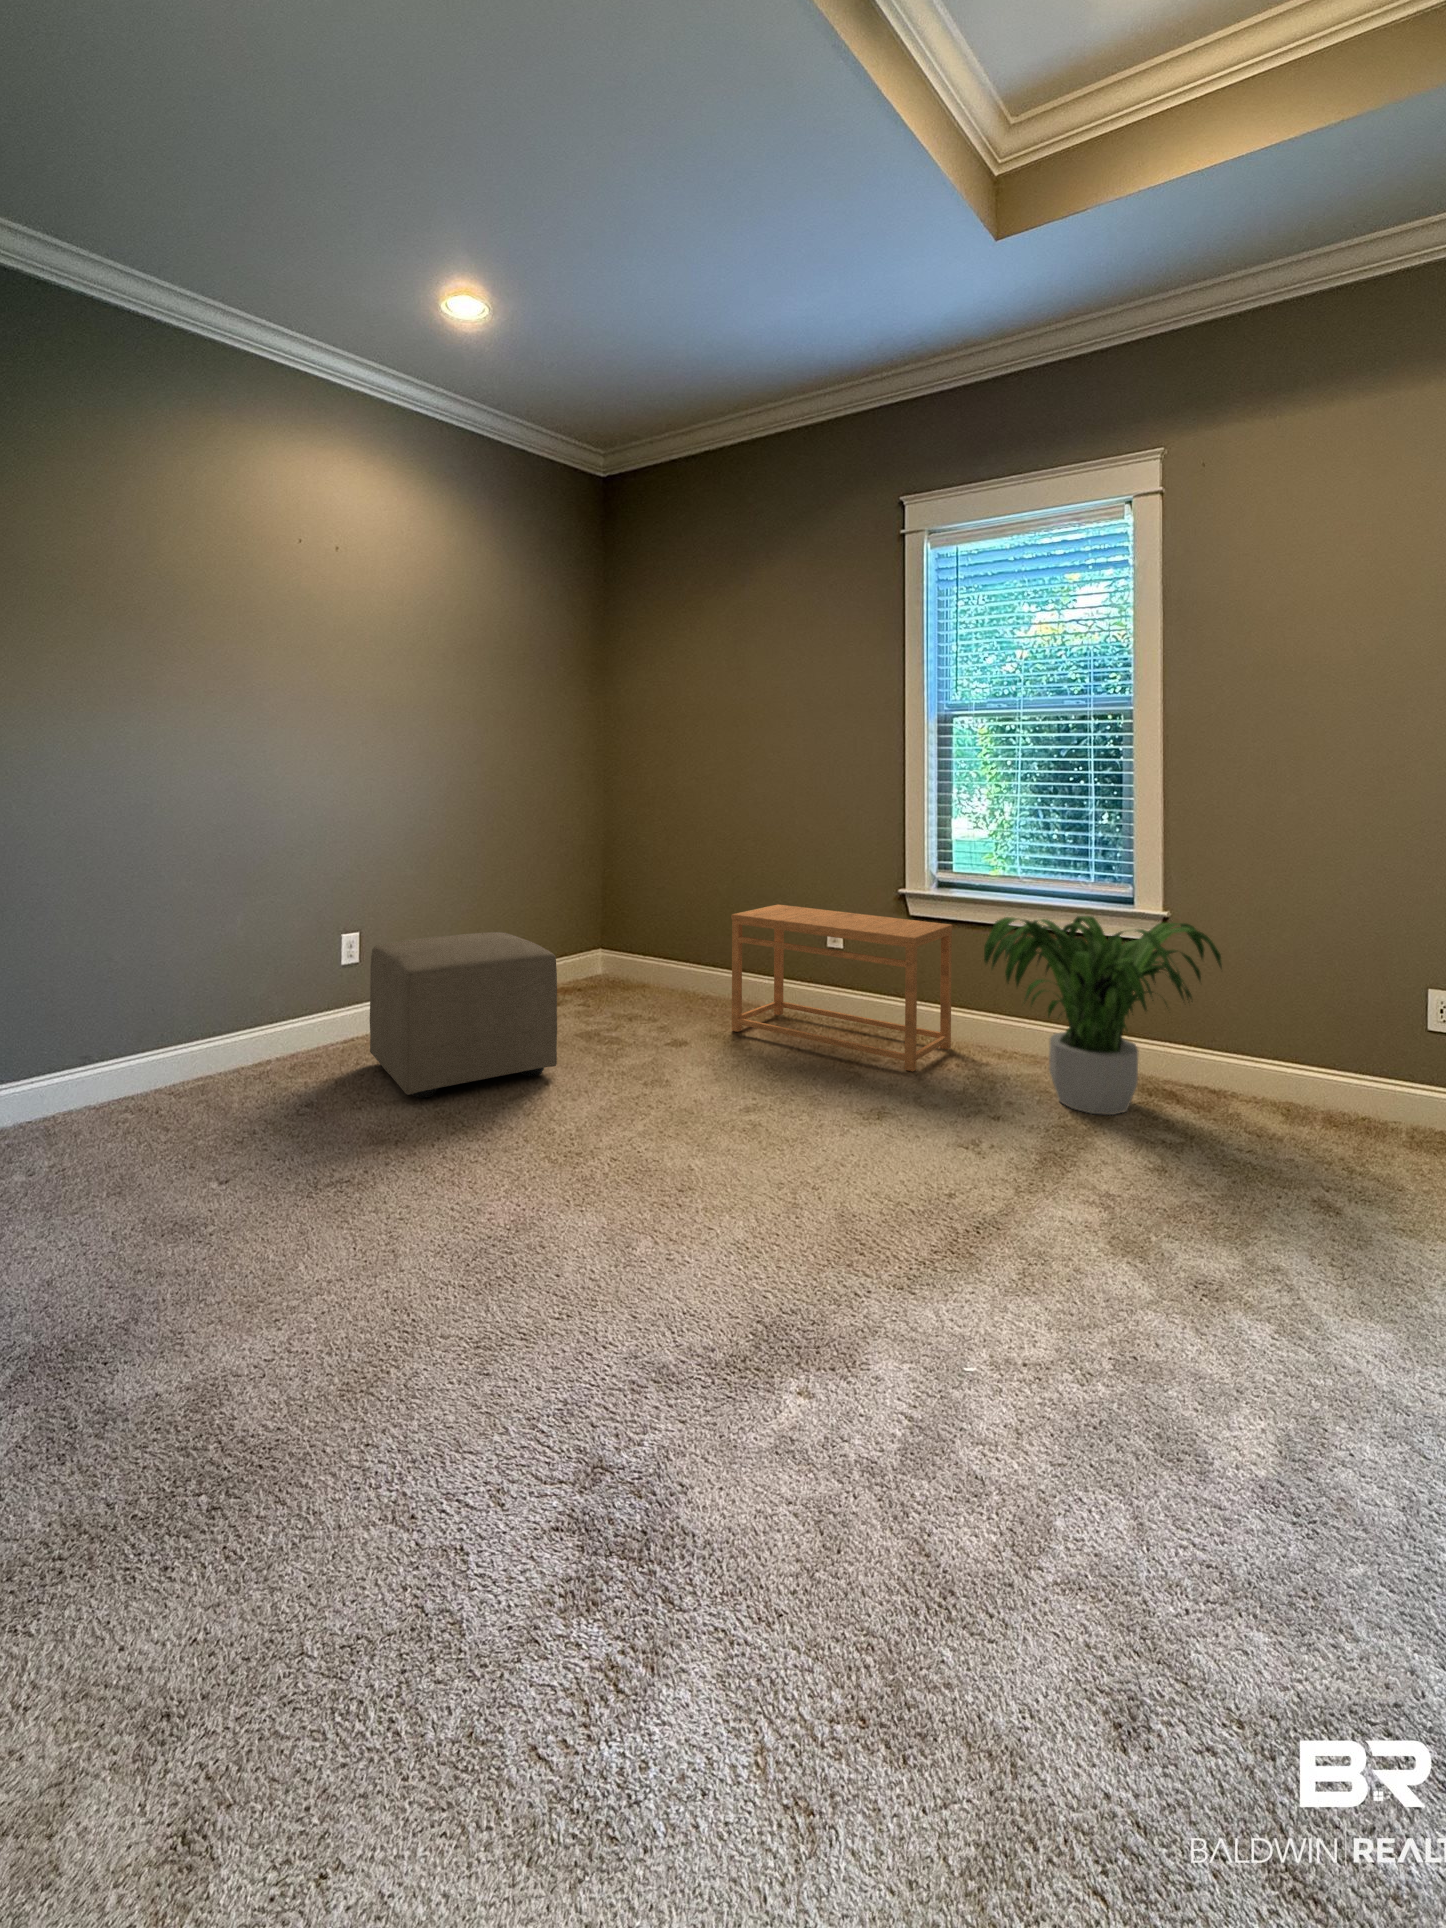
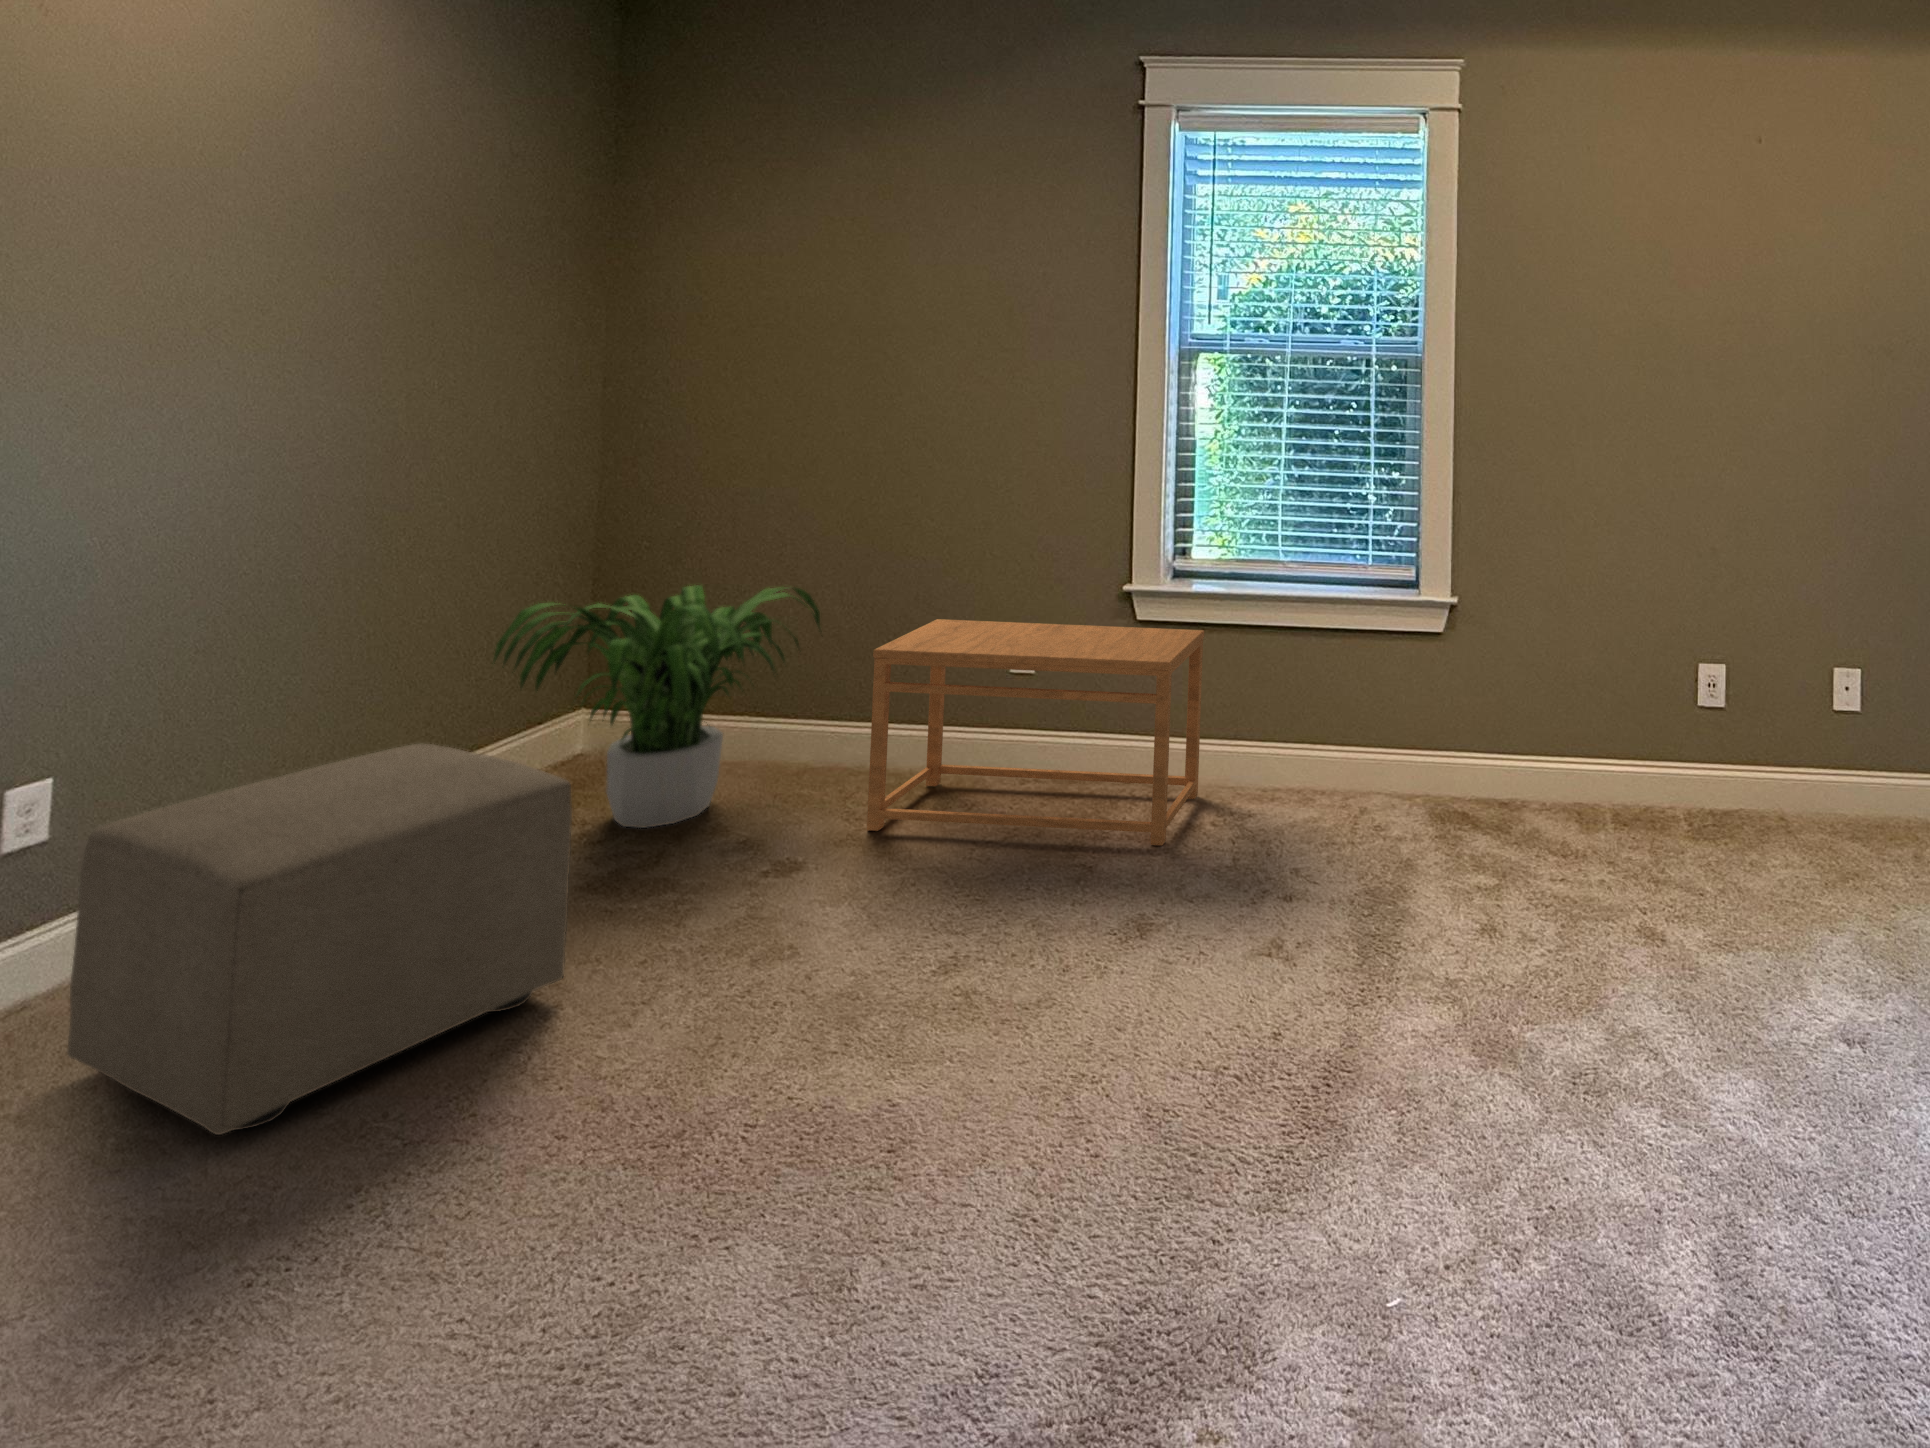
potted plant: present [984,916,1222,1115] -> present [494,585,820,828]

